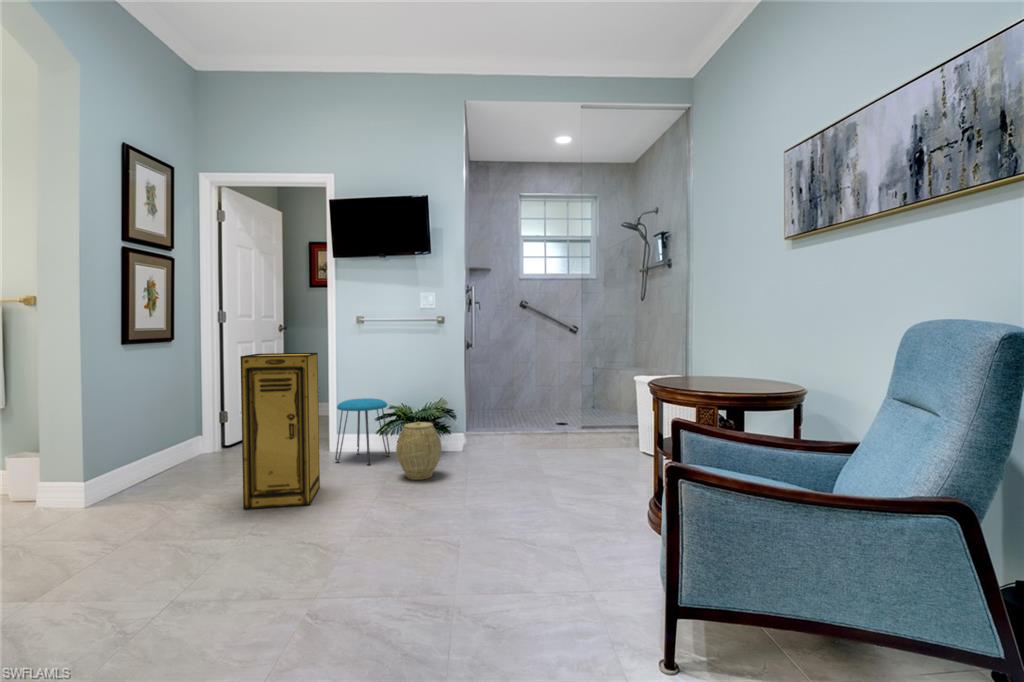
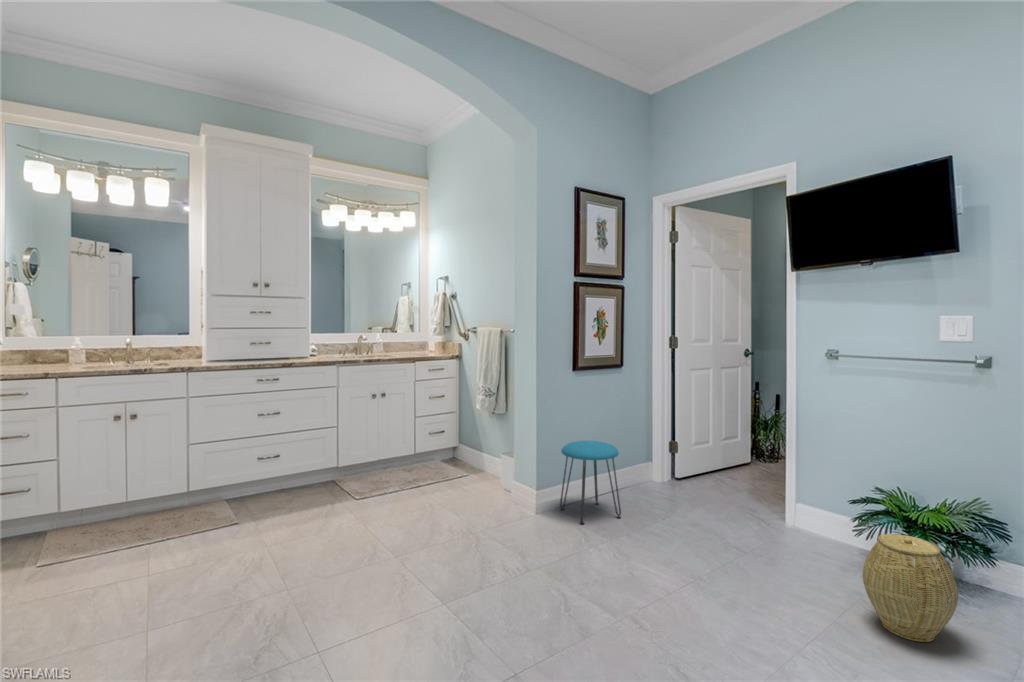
storage cabinet: present [240,353,320,509] -> none [635,400,739,615]
stool: present [335,398,390,465] -> present [560,441,621,524]

